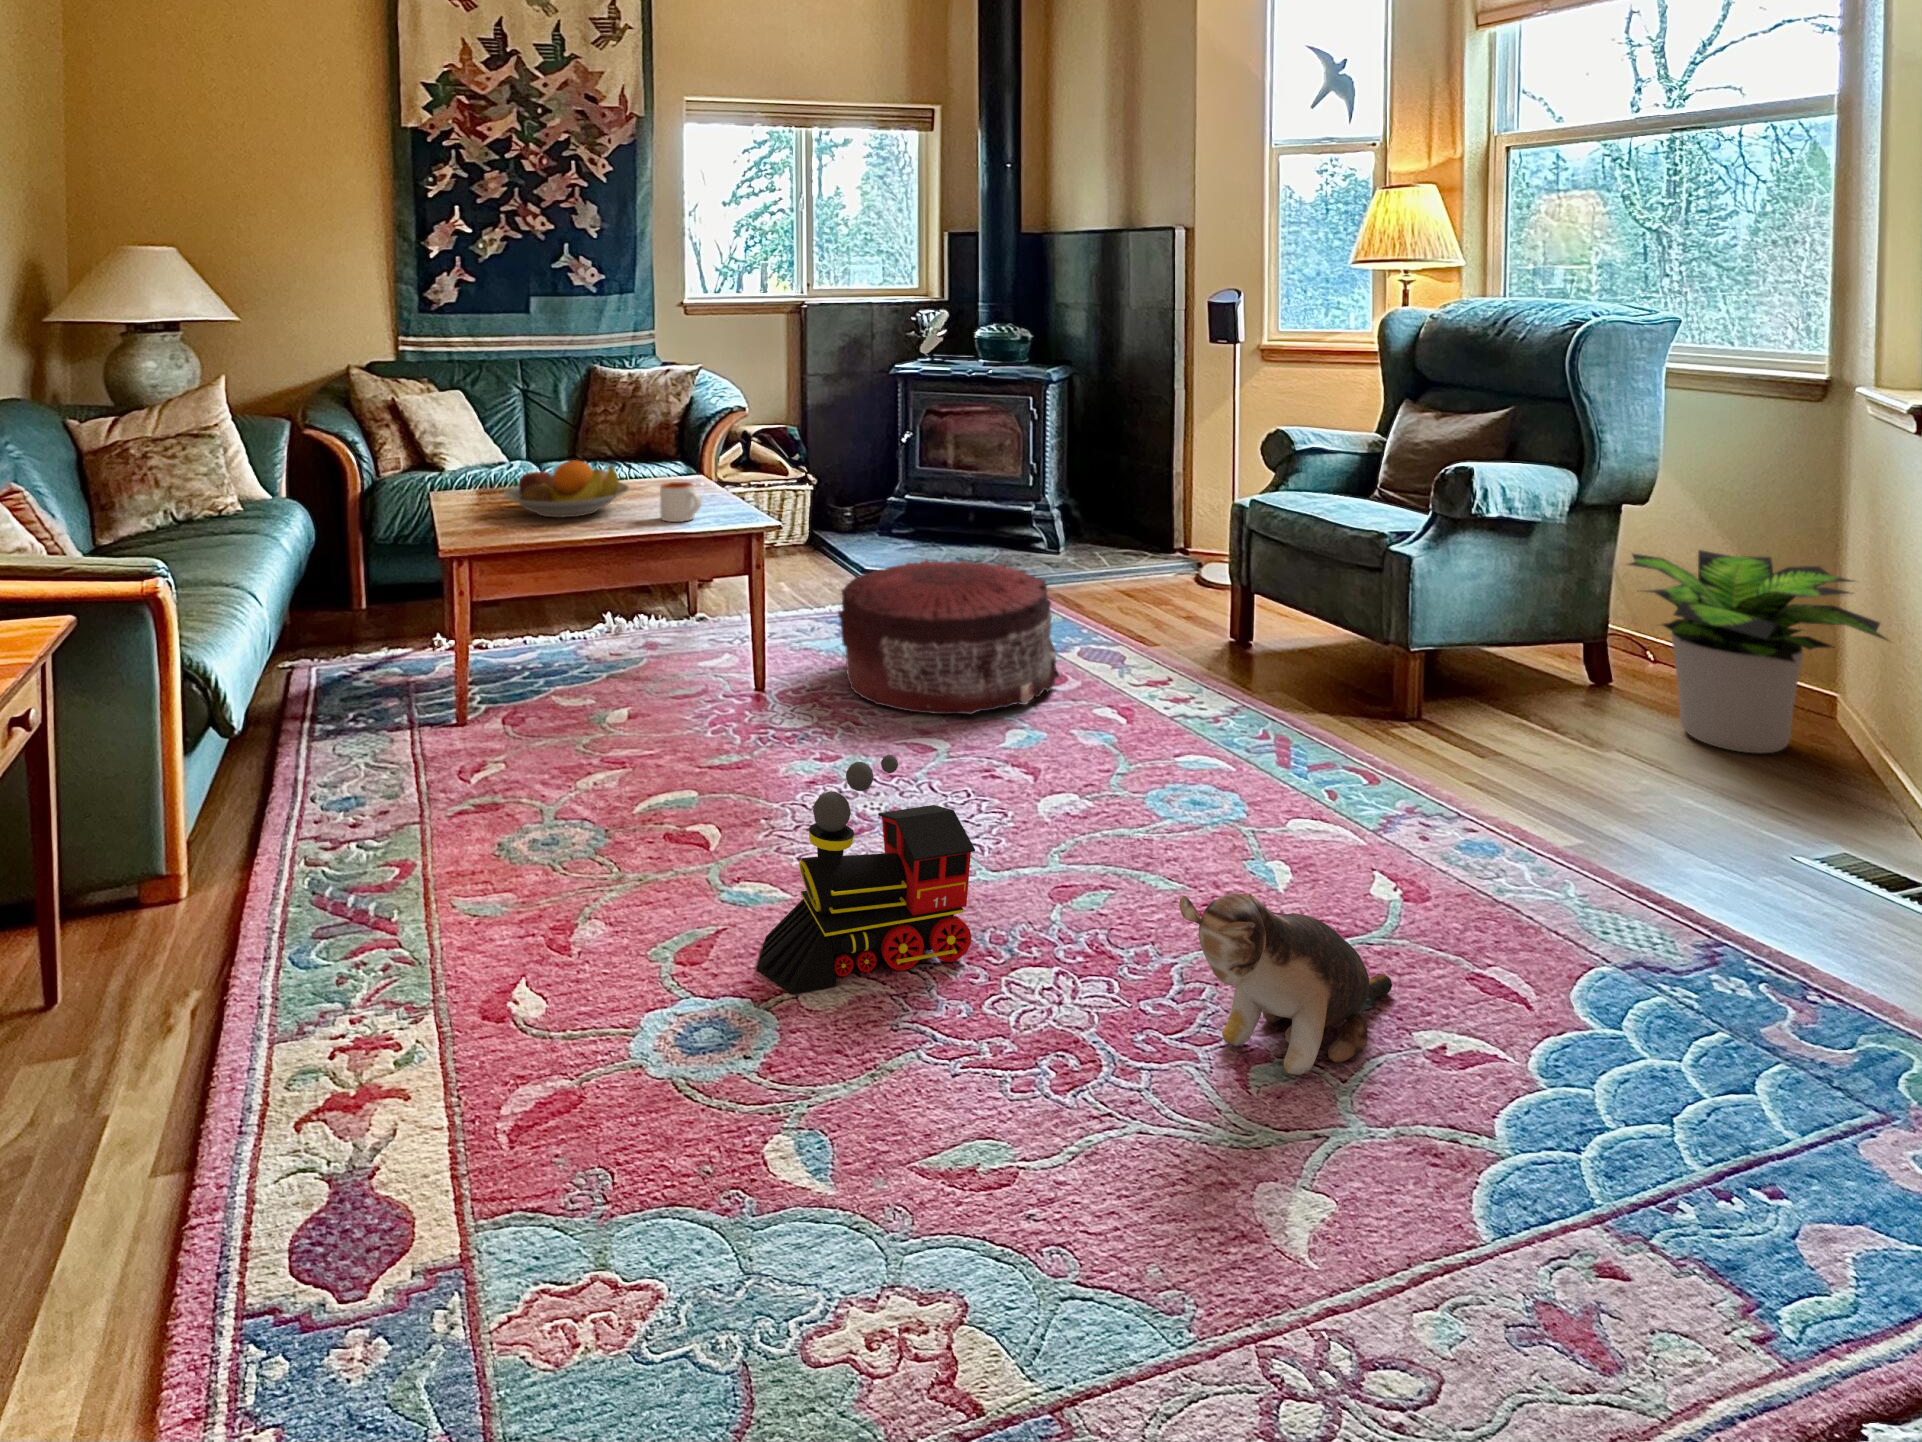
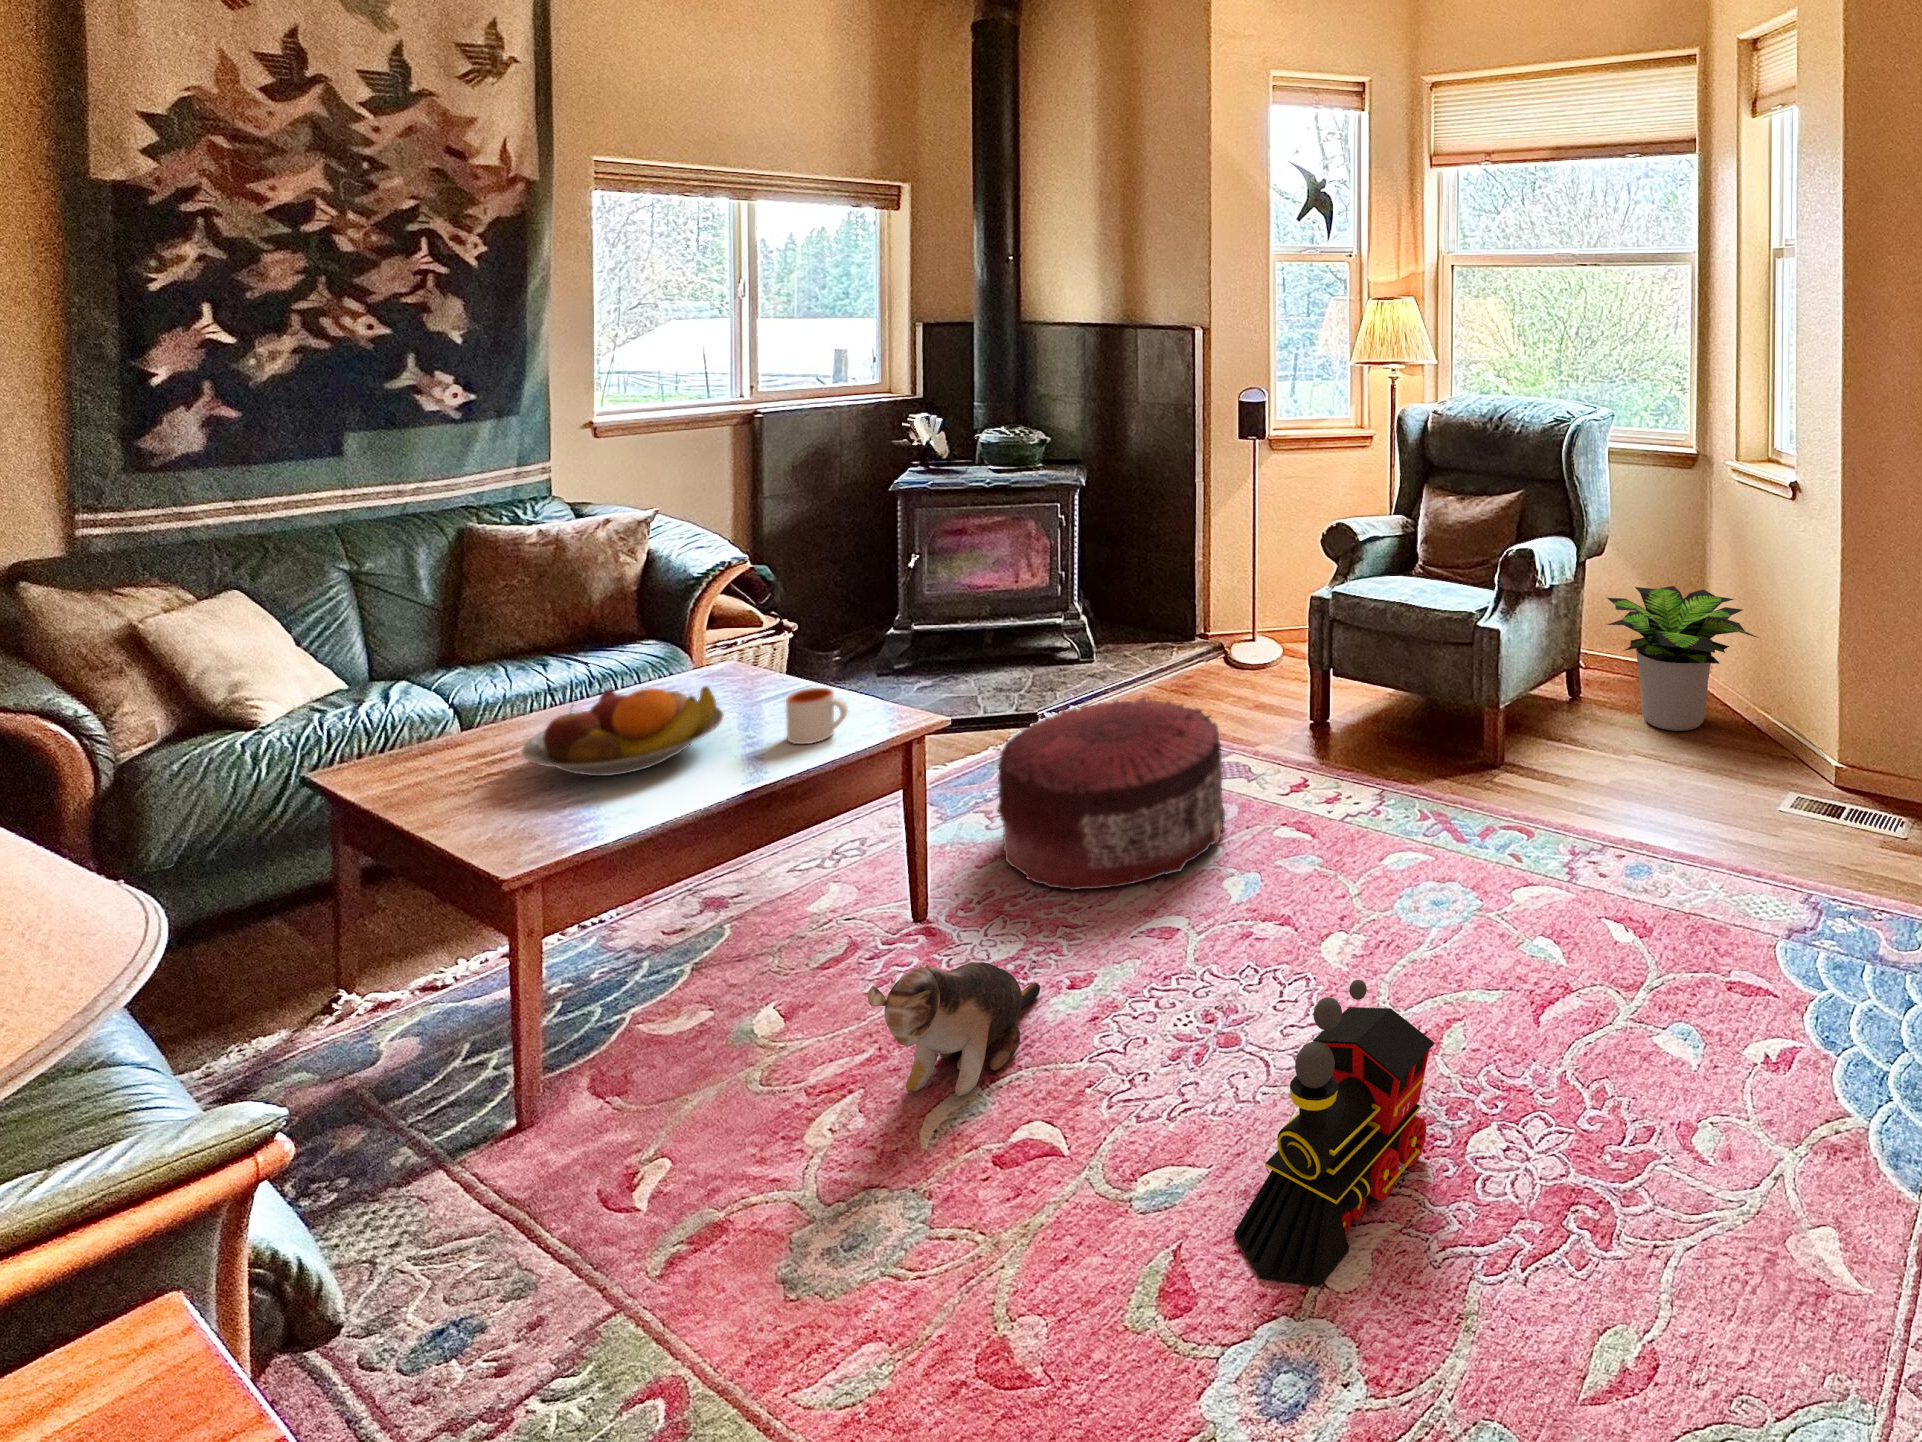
plush toy: present [1179,893,1392,1075] -> present [867,962,1040,1096]

